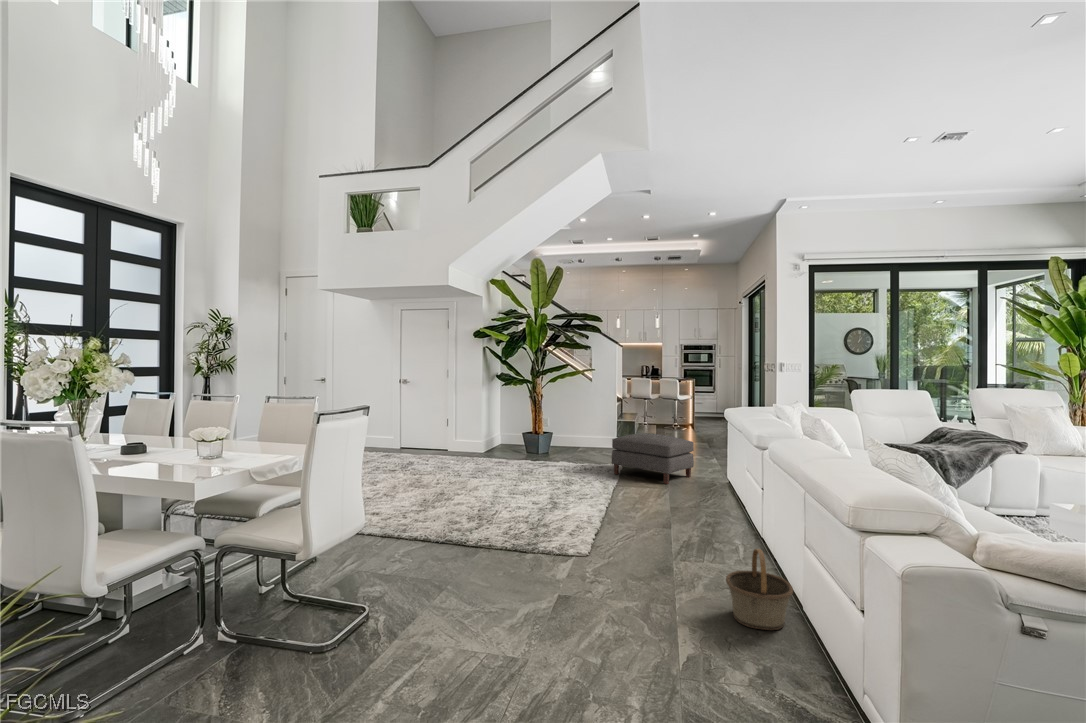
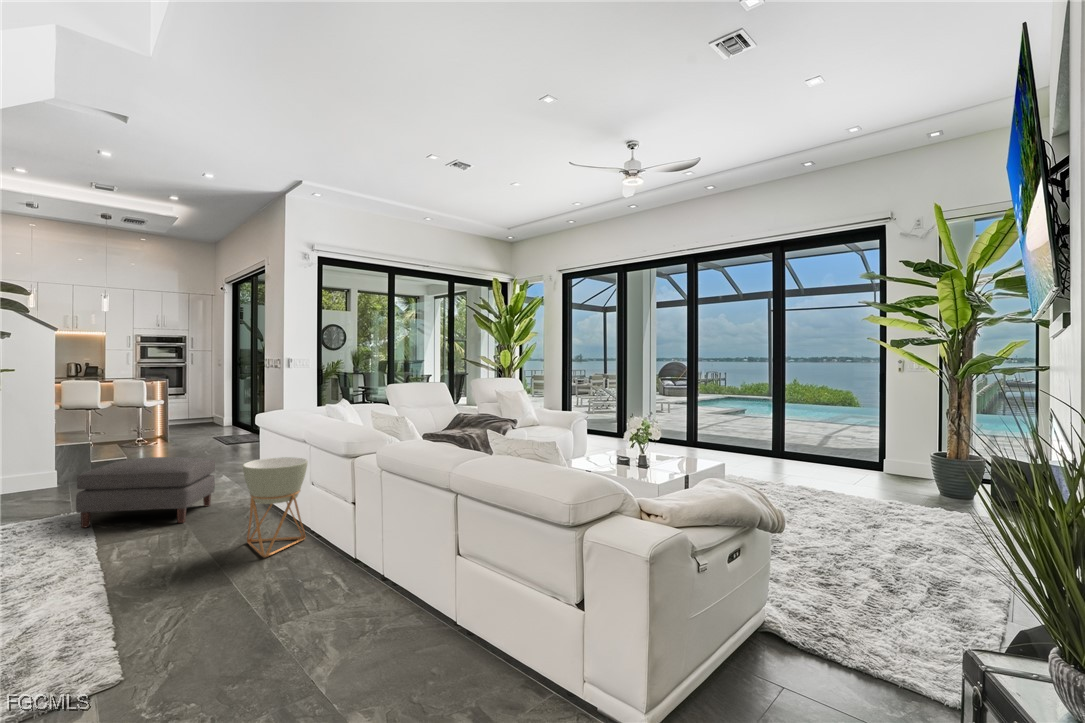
planter: none [690,443,739,519] -> present [243,457,308,557]
basket: present [726,549,793,630] -> none [385,578,462,677]

